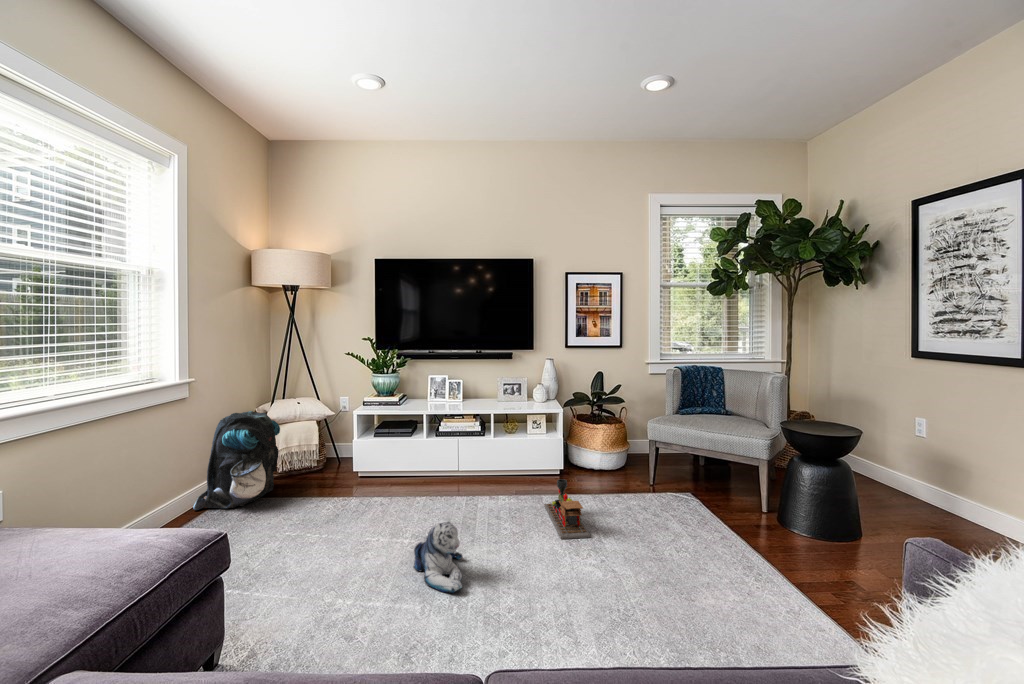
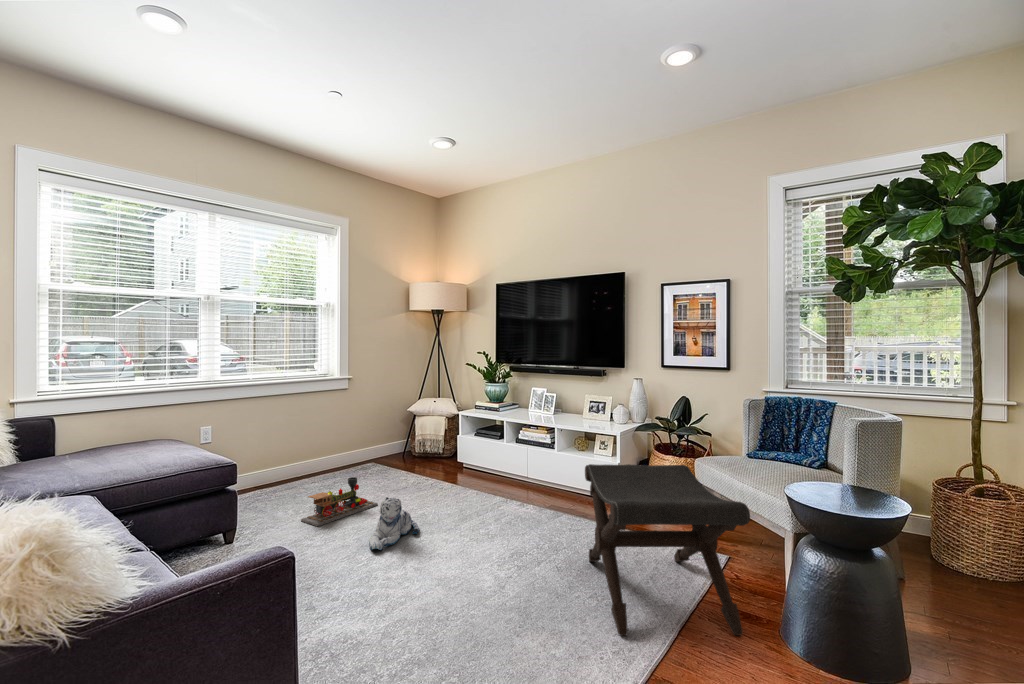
backpack: present [193,411,280,510] -> none [346,402,412,469]
footstool: none [630,427,799,573] -> present [585,464,750,636]
toy train: present [544,479,591,539] -> present [301,477,378,526]

